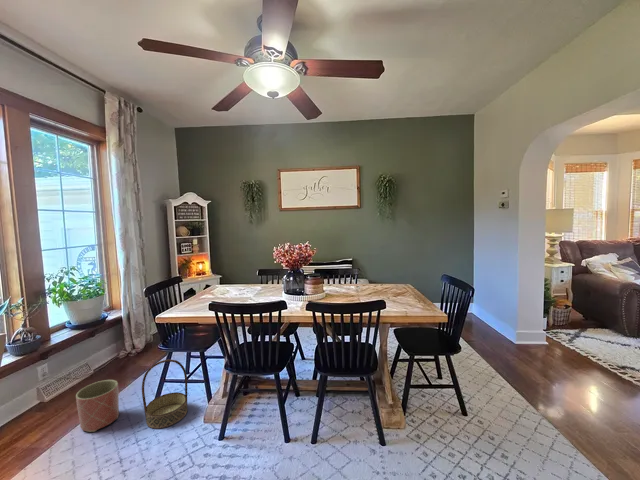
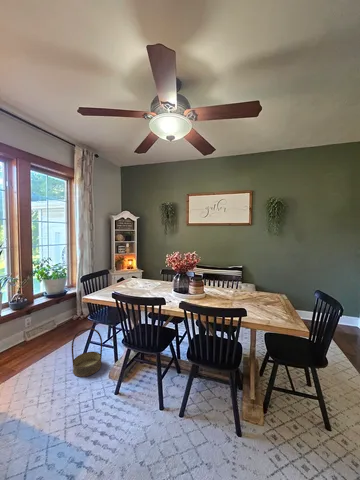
planter: present [76,380,119,432] -> none [34,335,60,370]

